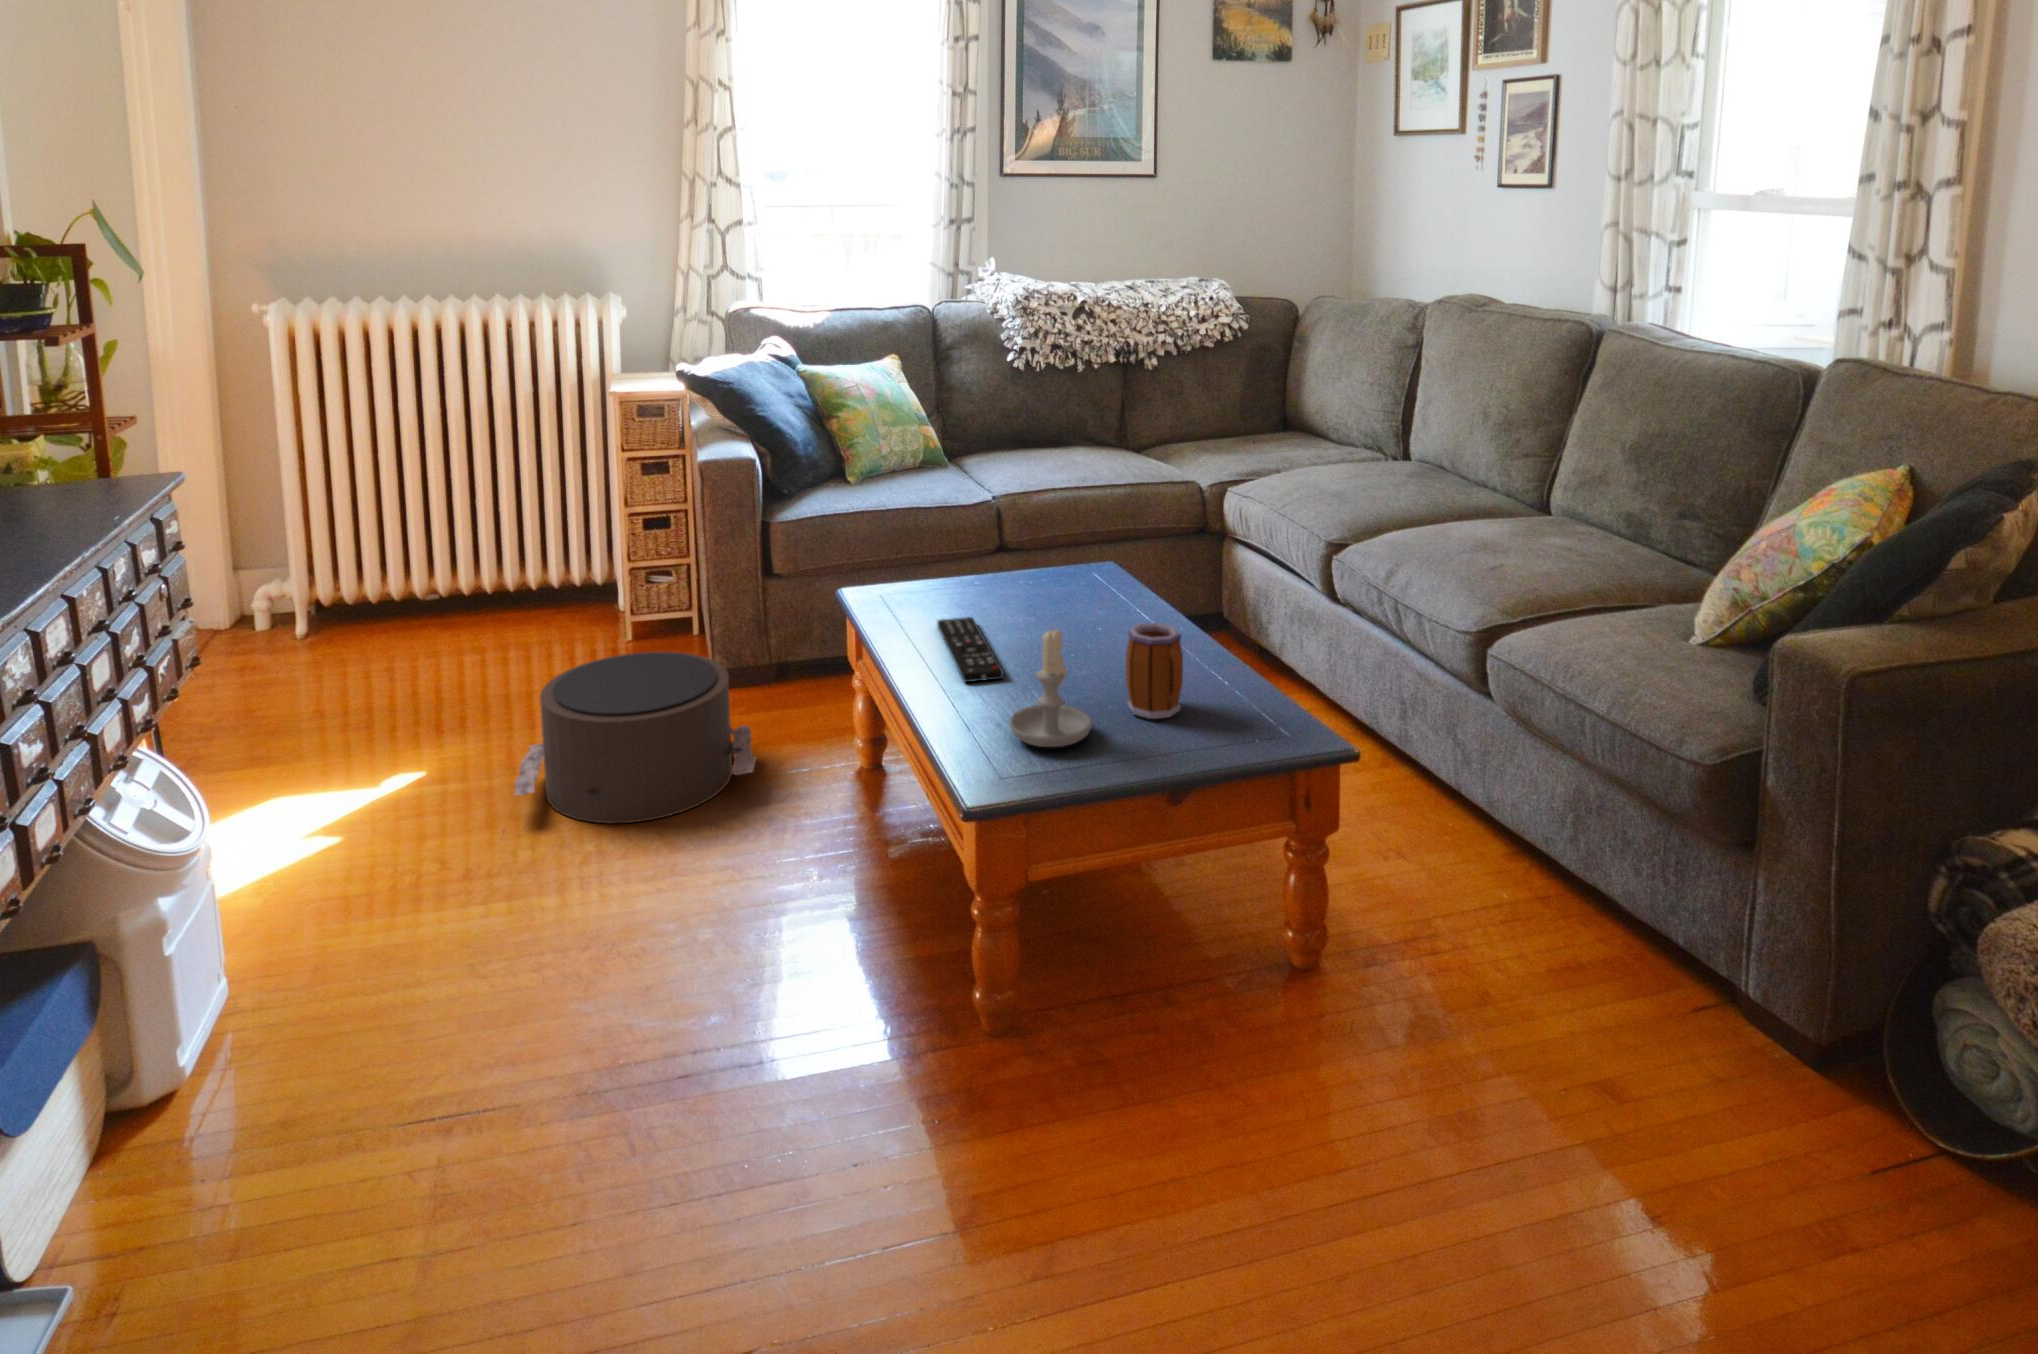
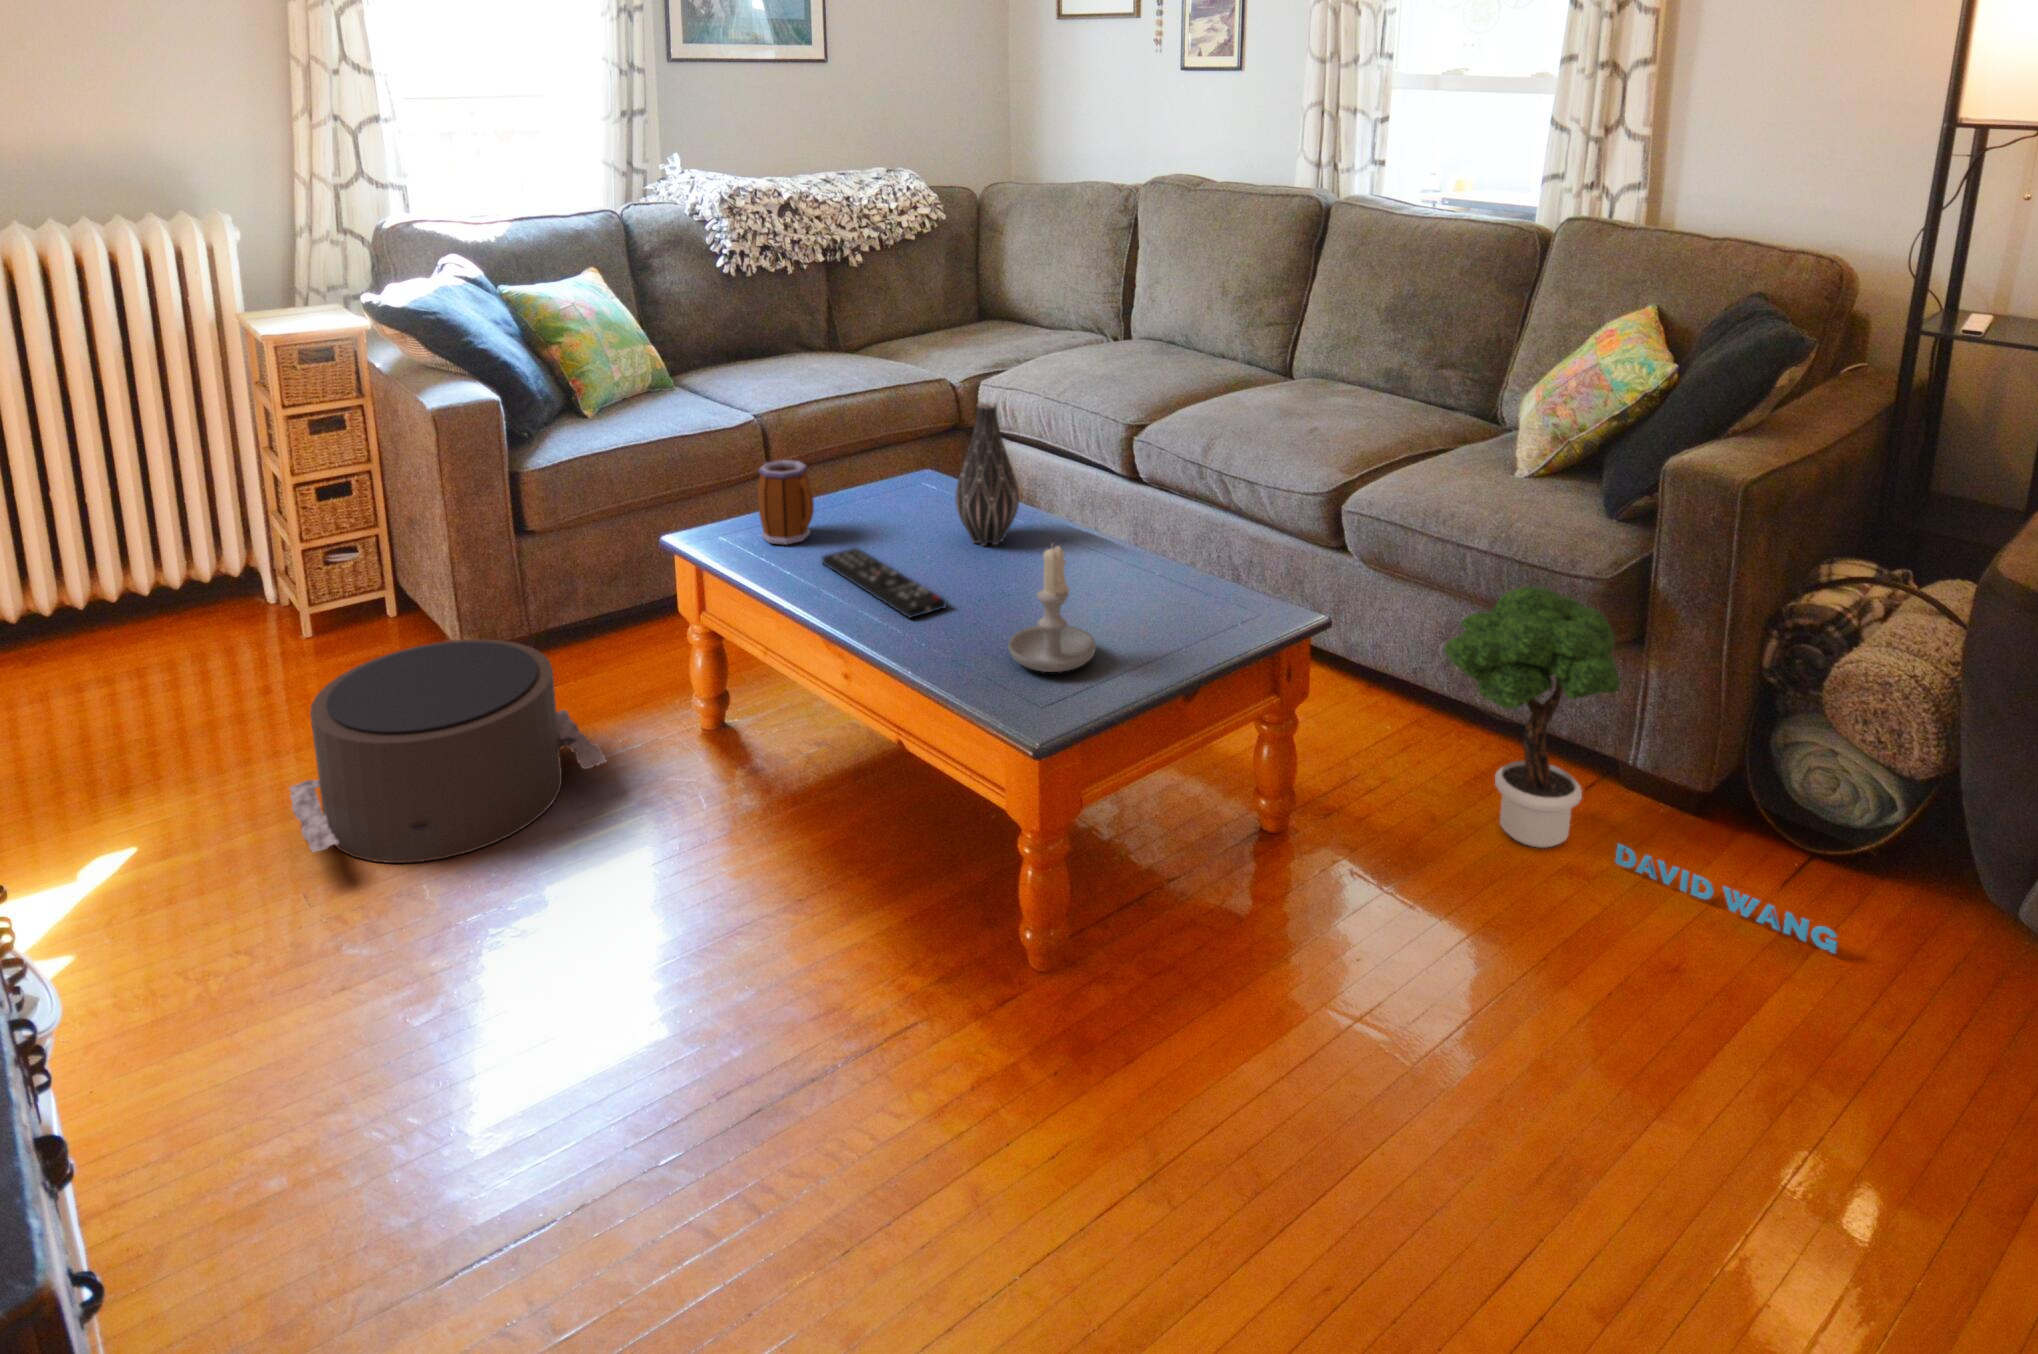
vase: none [1064,496,1124,633] -> present [955,402,1019,546]
mug: present [1126,623,1183,719] -> present [758,460,814,544]
potted tree: none [1484,750,1867,1247] -> present [1444,587,1837,954]

